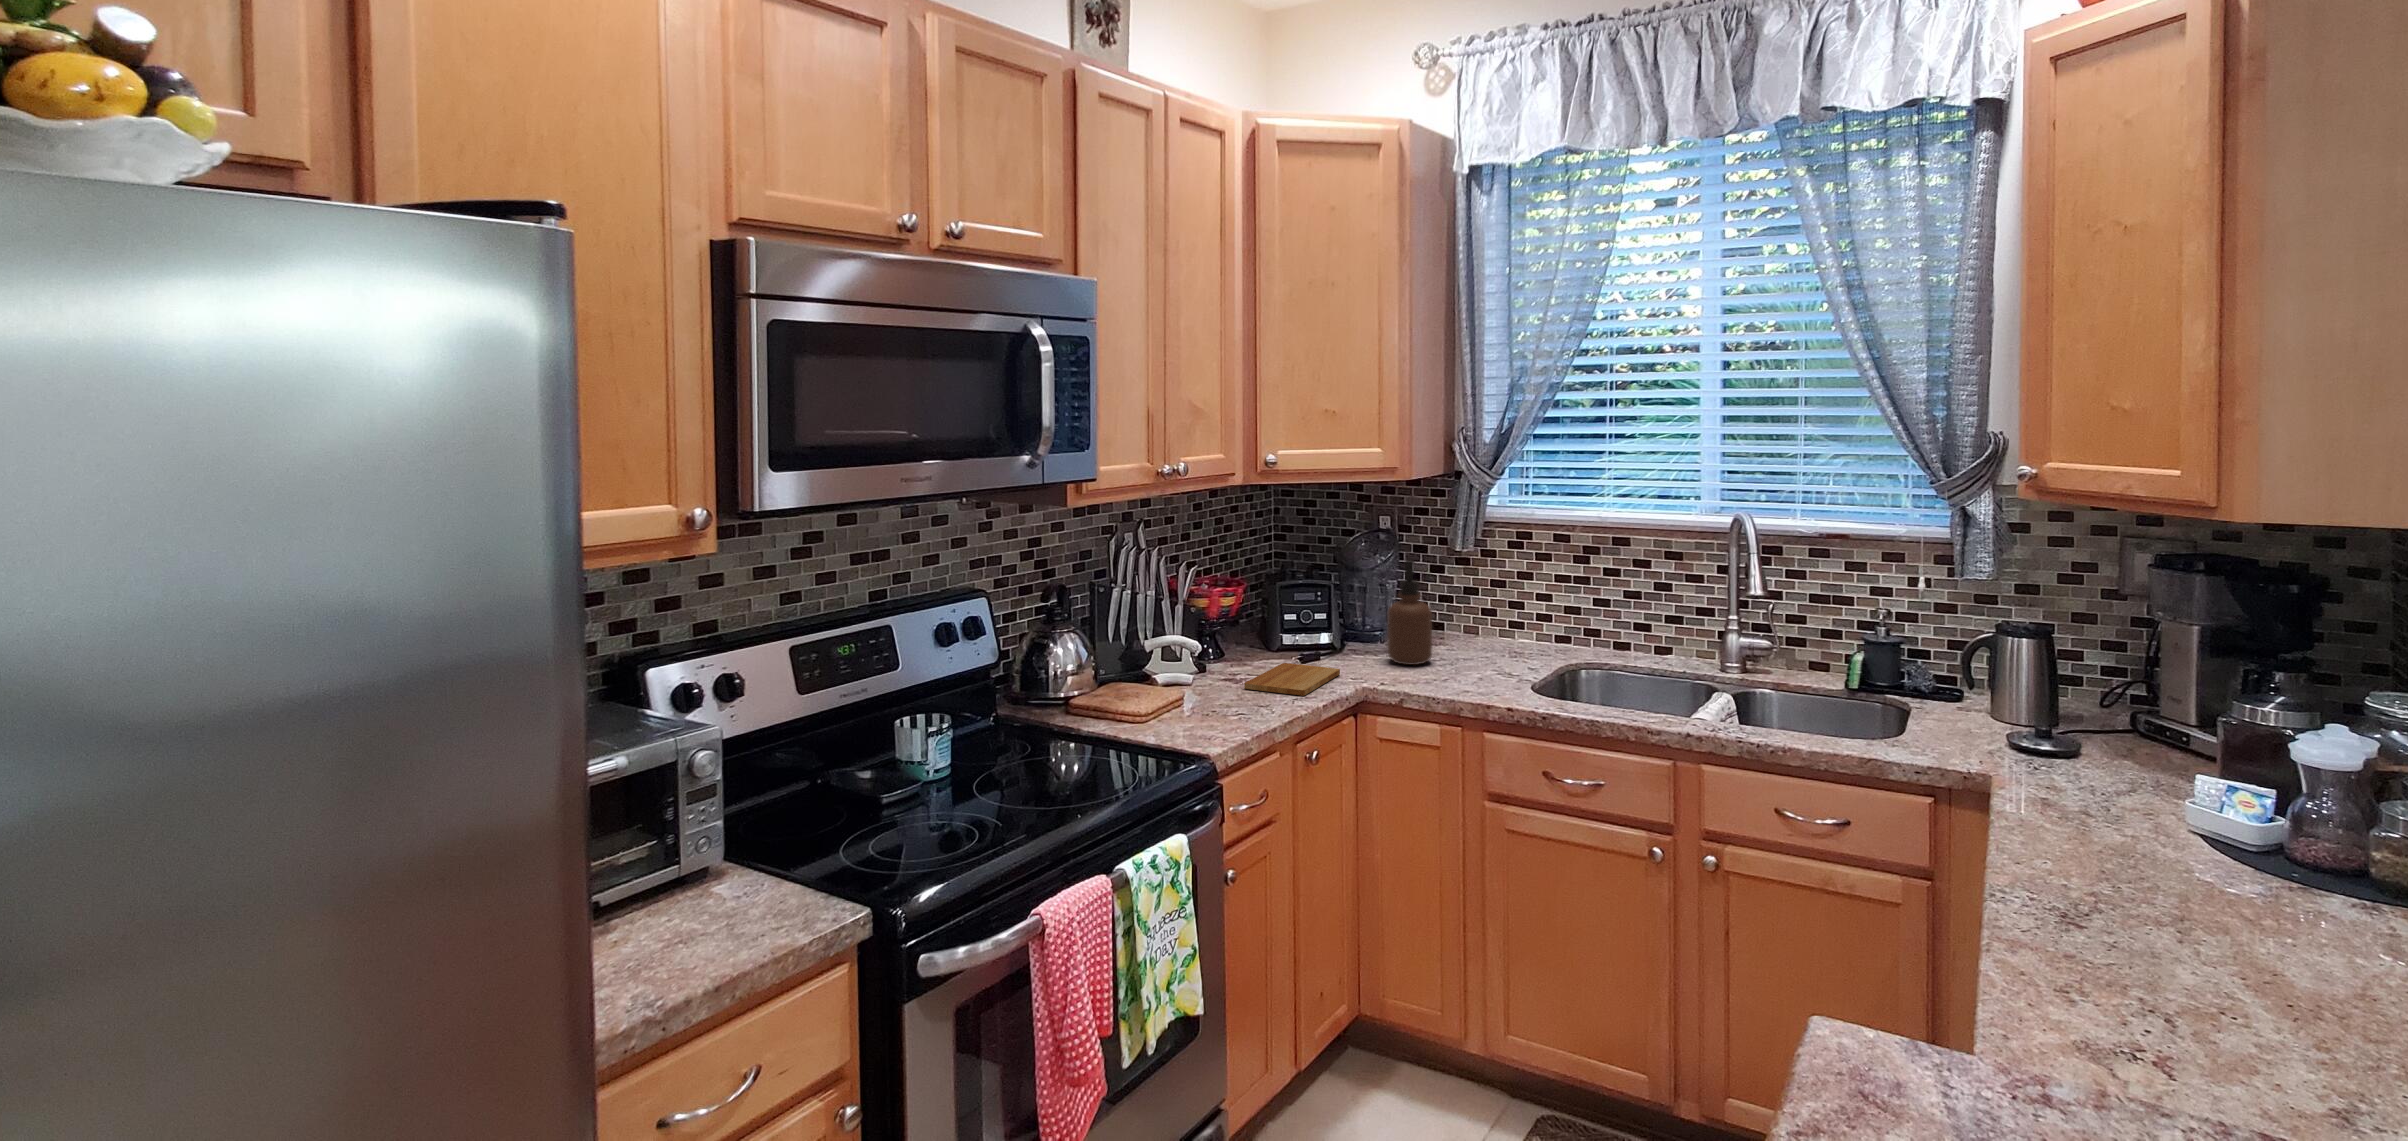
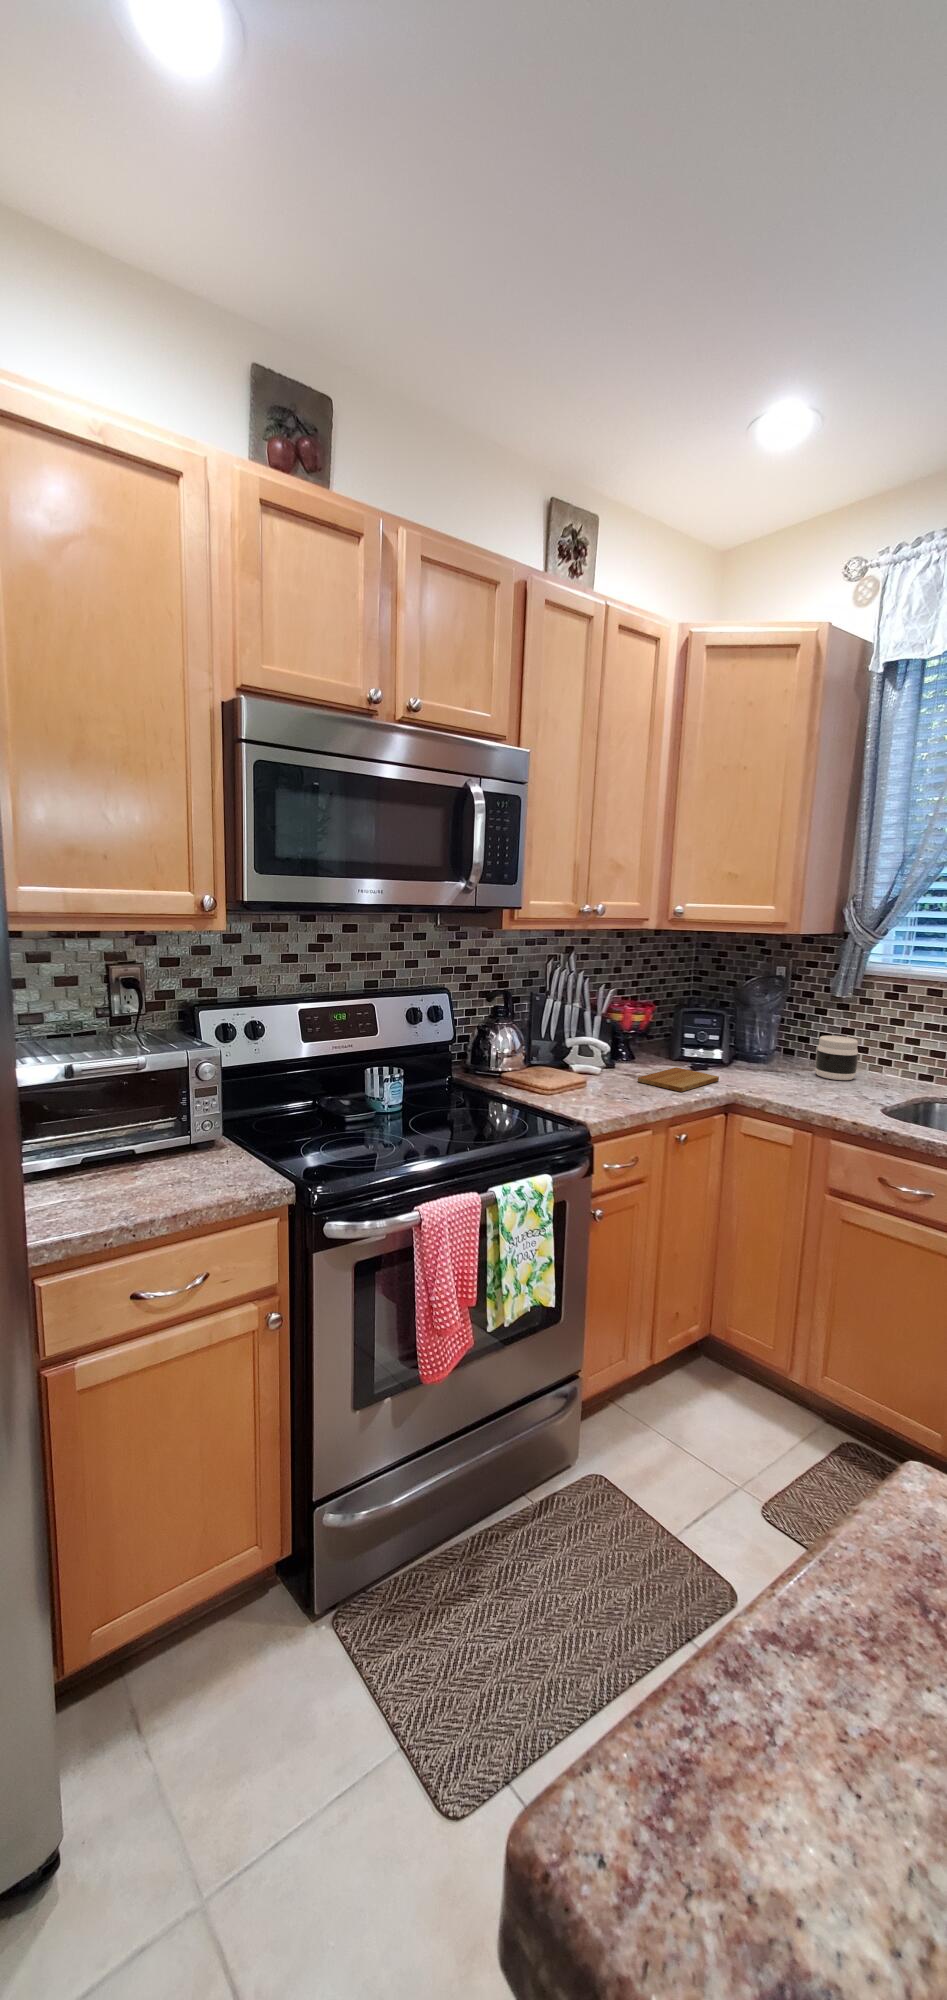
soap dispenser: present [1387,560,1432,665] -> none [764,997,805,1081]
jar: none [1442,600,1489,655] -> present [815,1036,858,1080]

